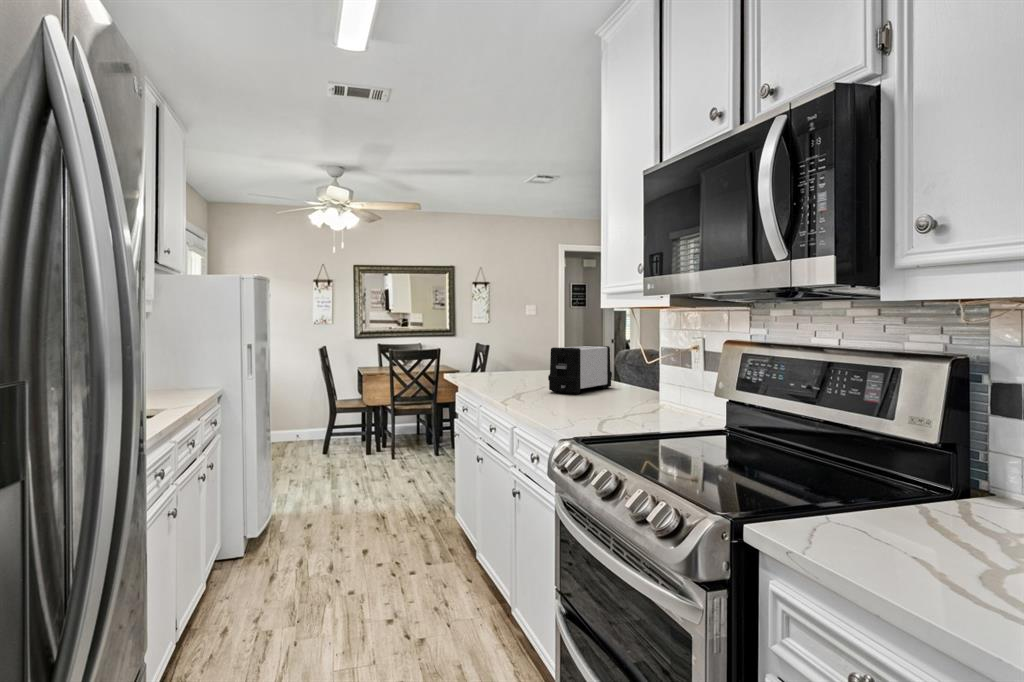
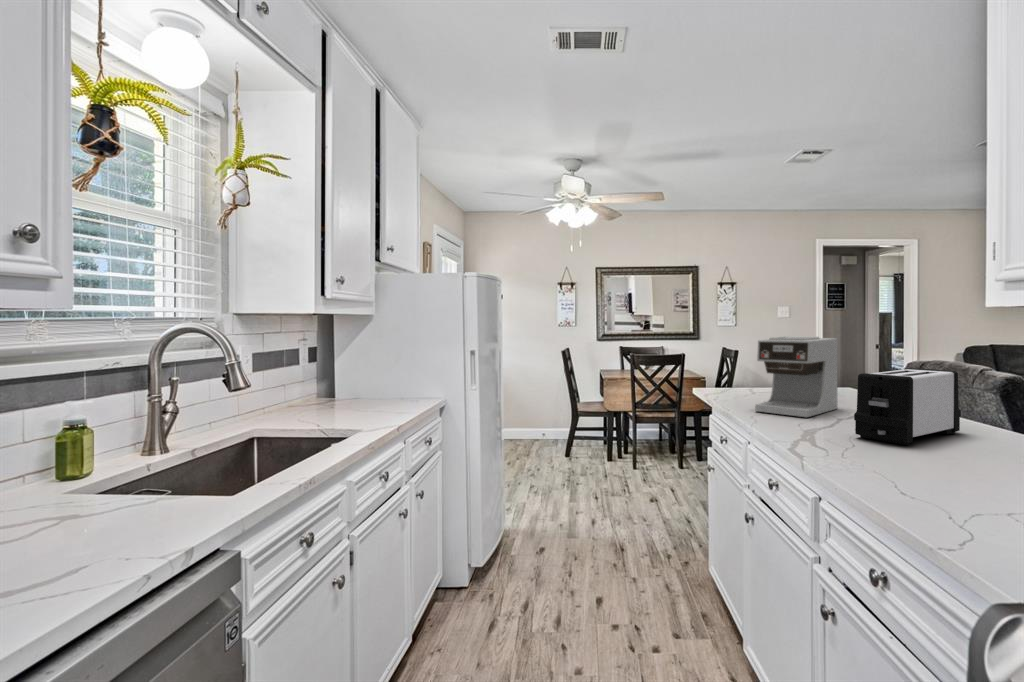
coffee maker: none [489,325,547,384] -> present [755,336,838,417]

